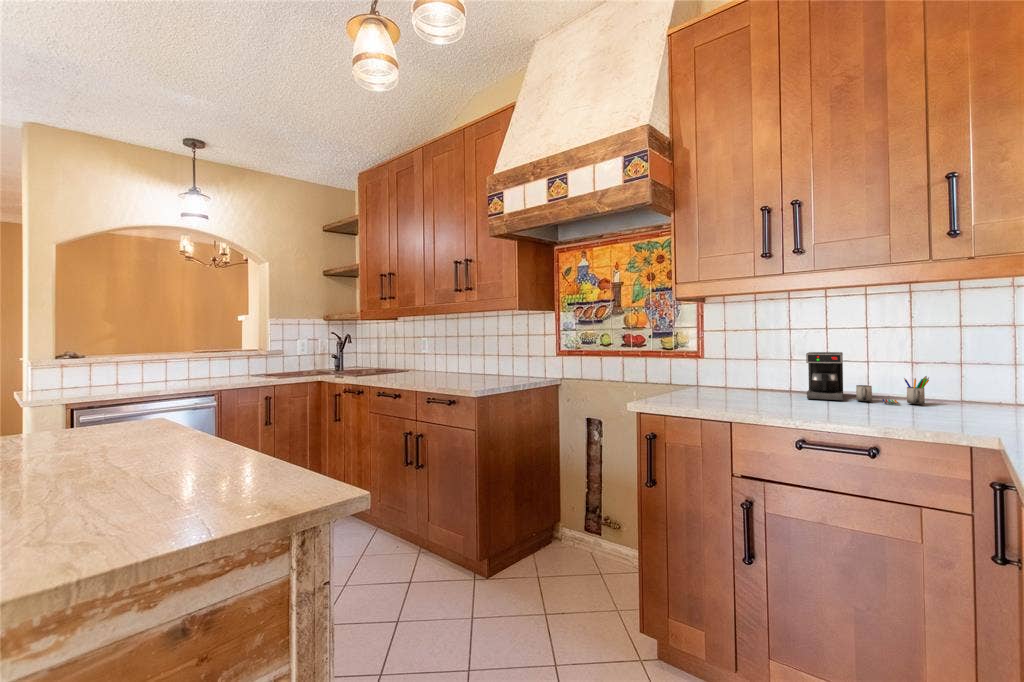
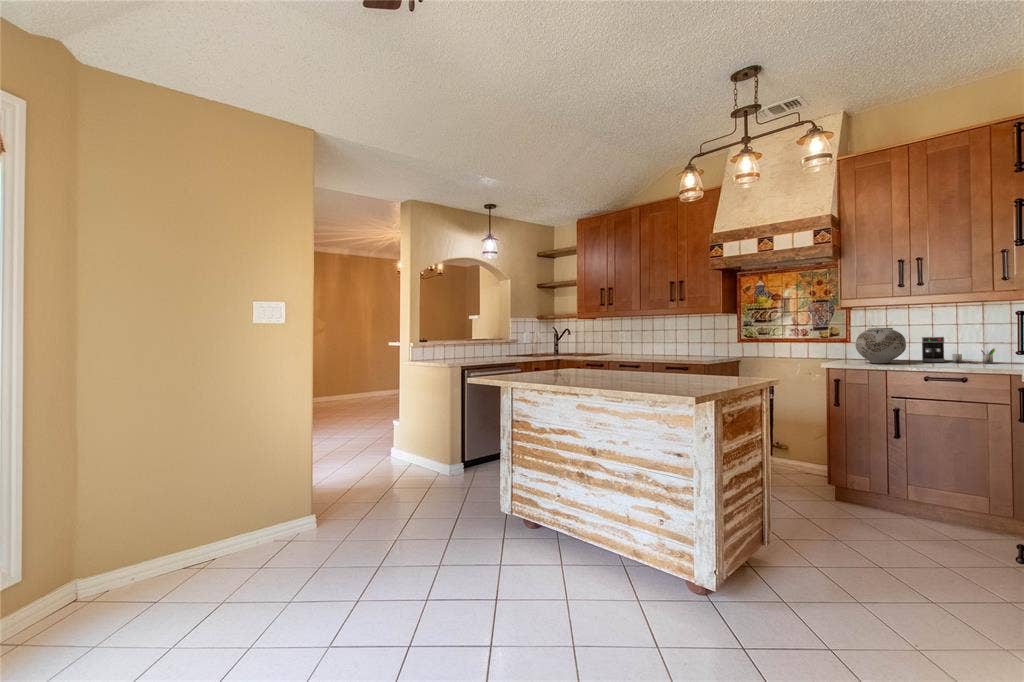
vase: none [698,336,778,402] -> present [856,328,906,363]

